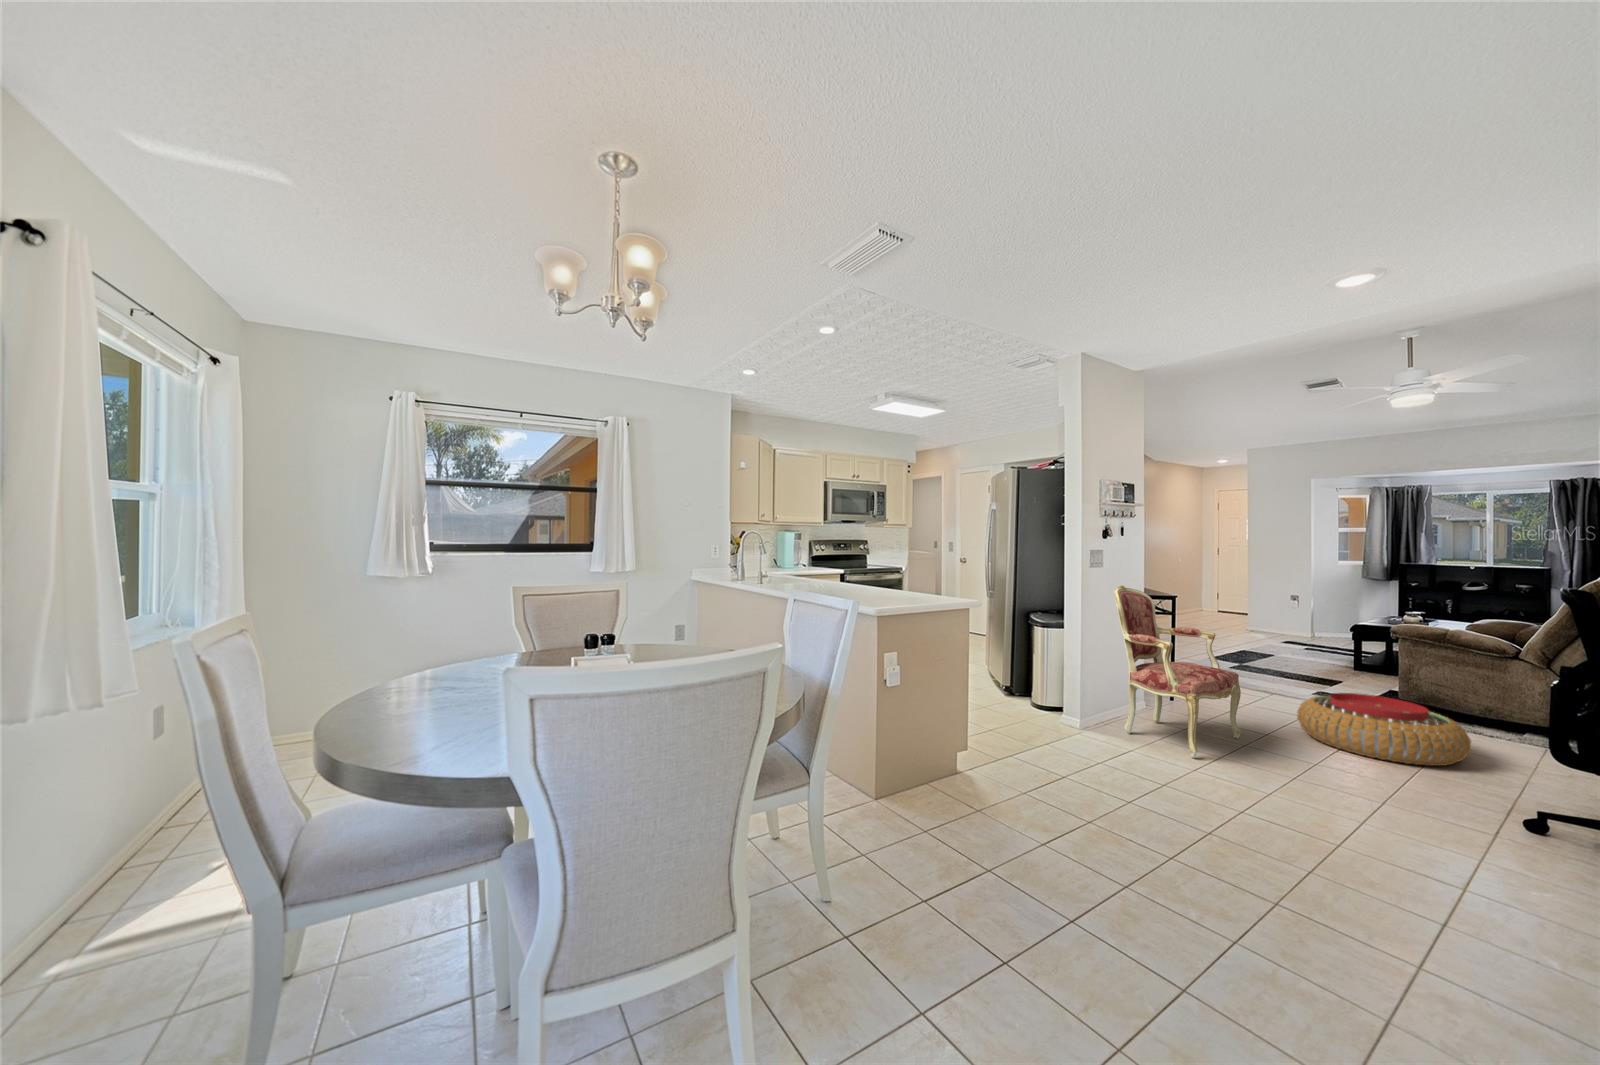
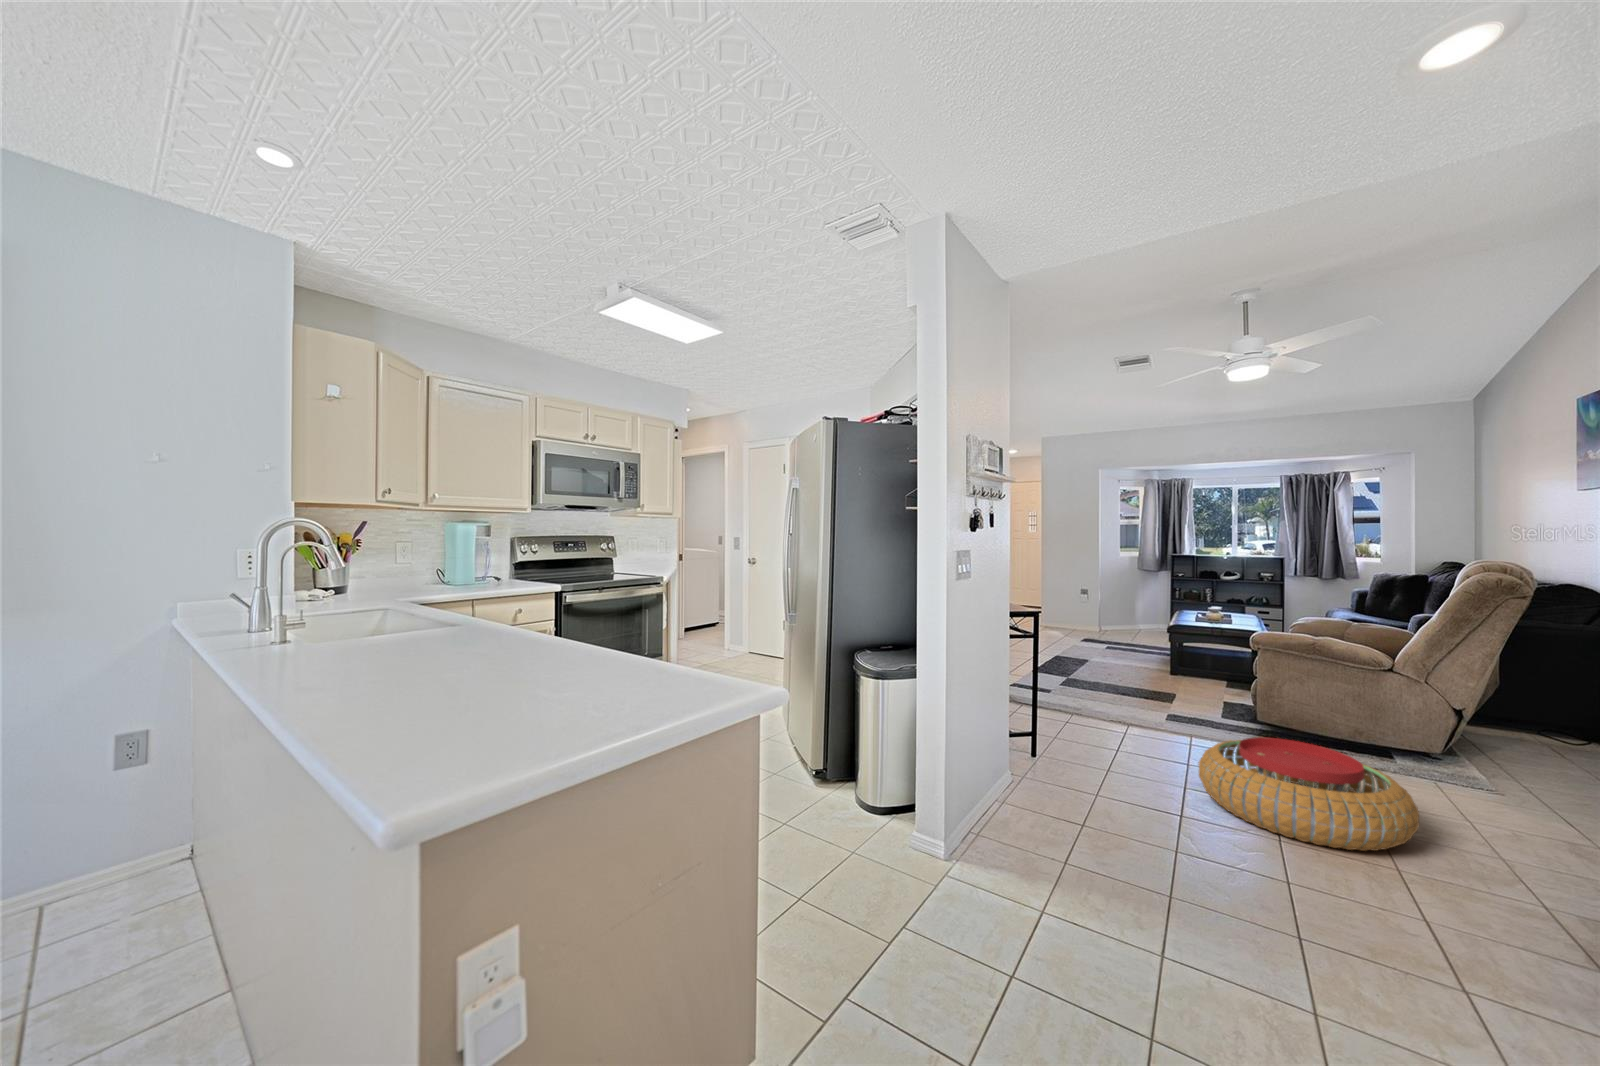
armchair: present [1114,586,1241,758] -> none [989,606,1163,912]

